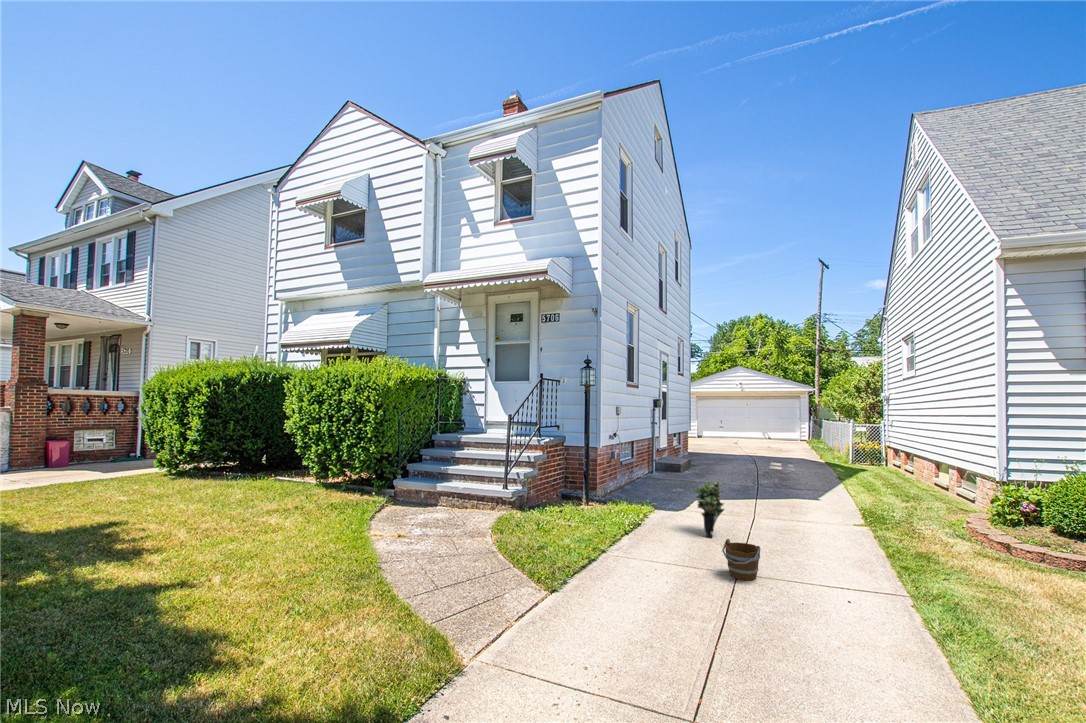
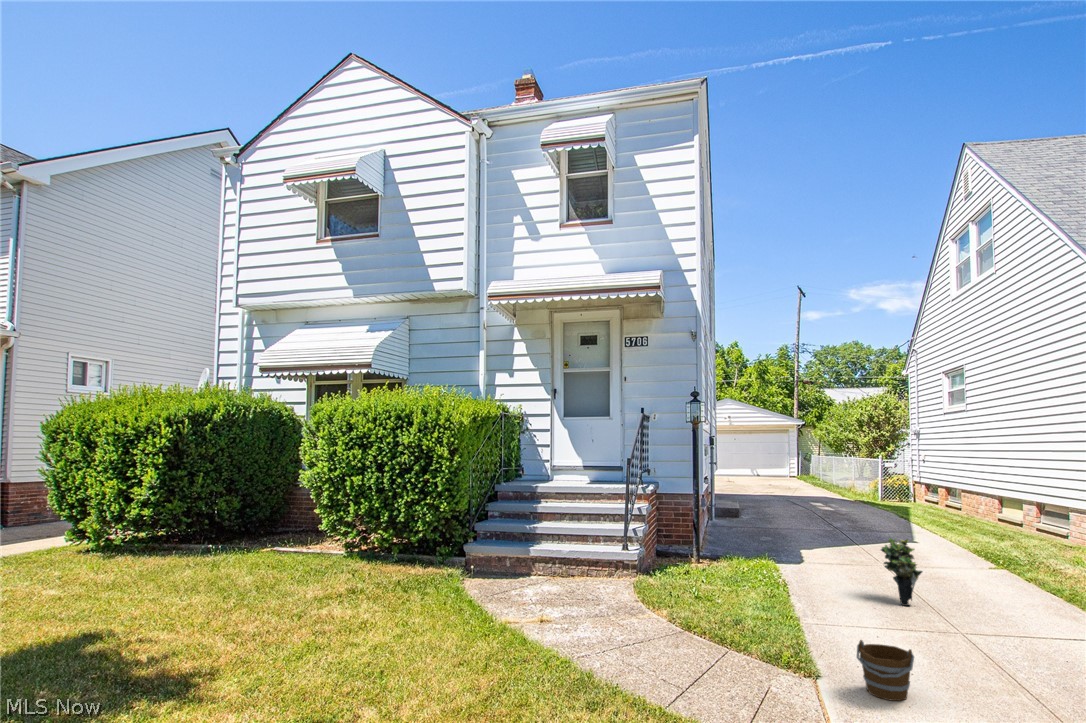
bucket: present [722,539,760,581] -> present [857,640,914,701]

